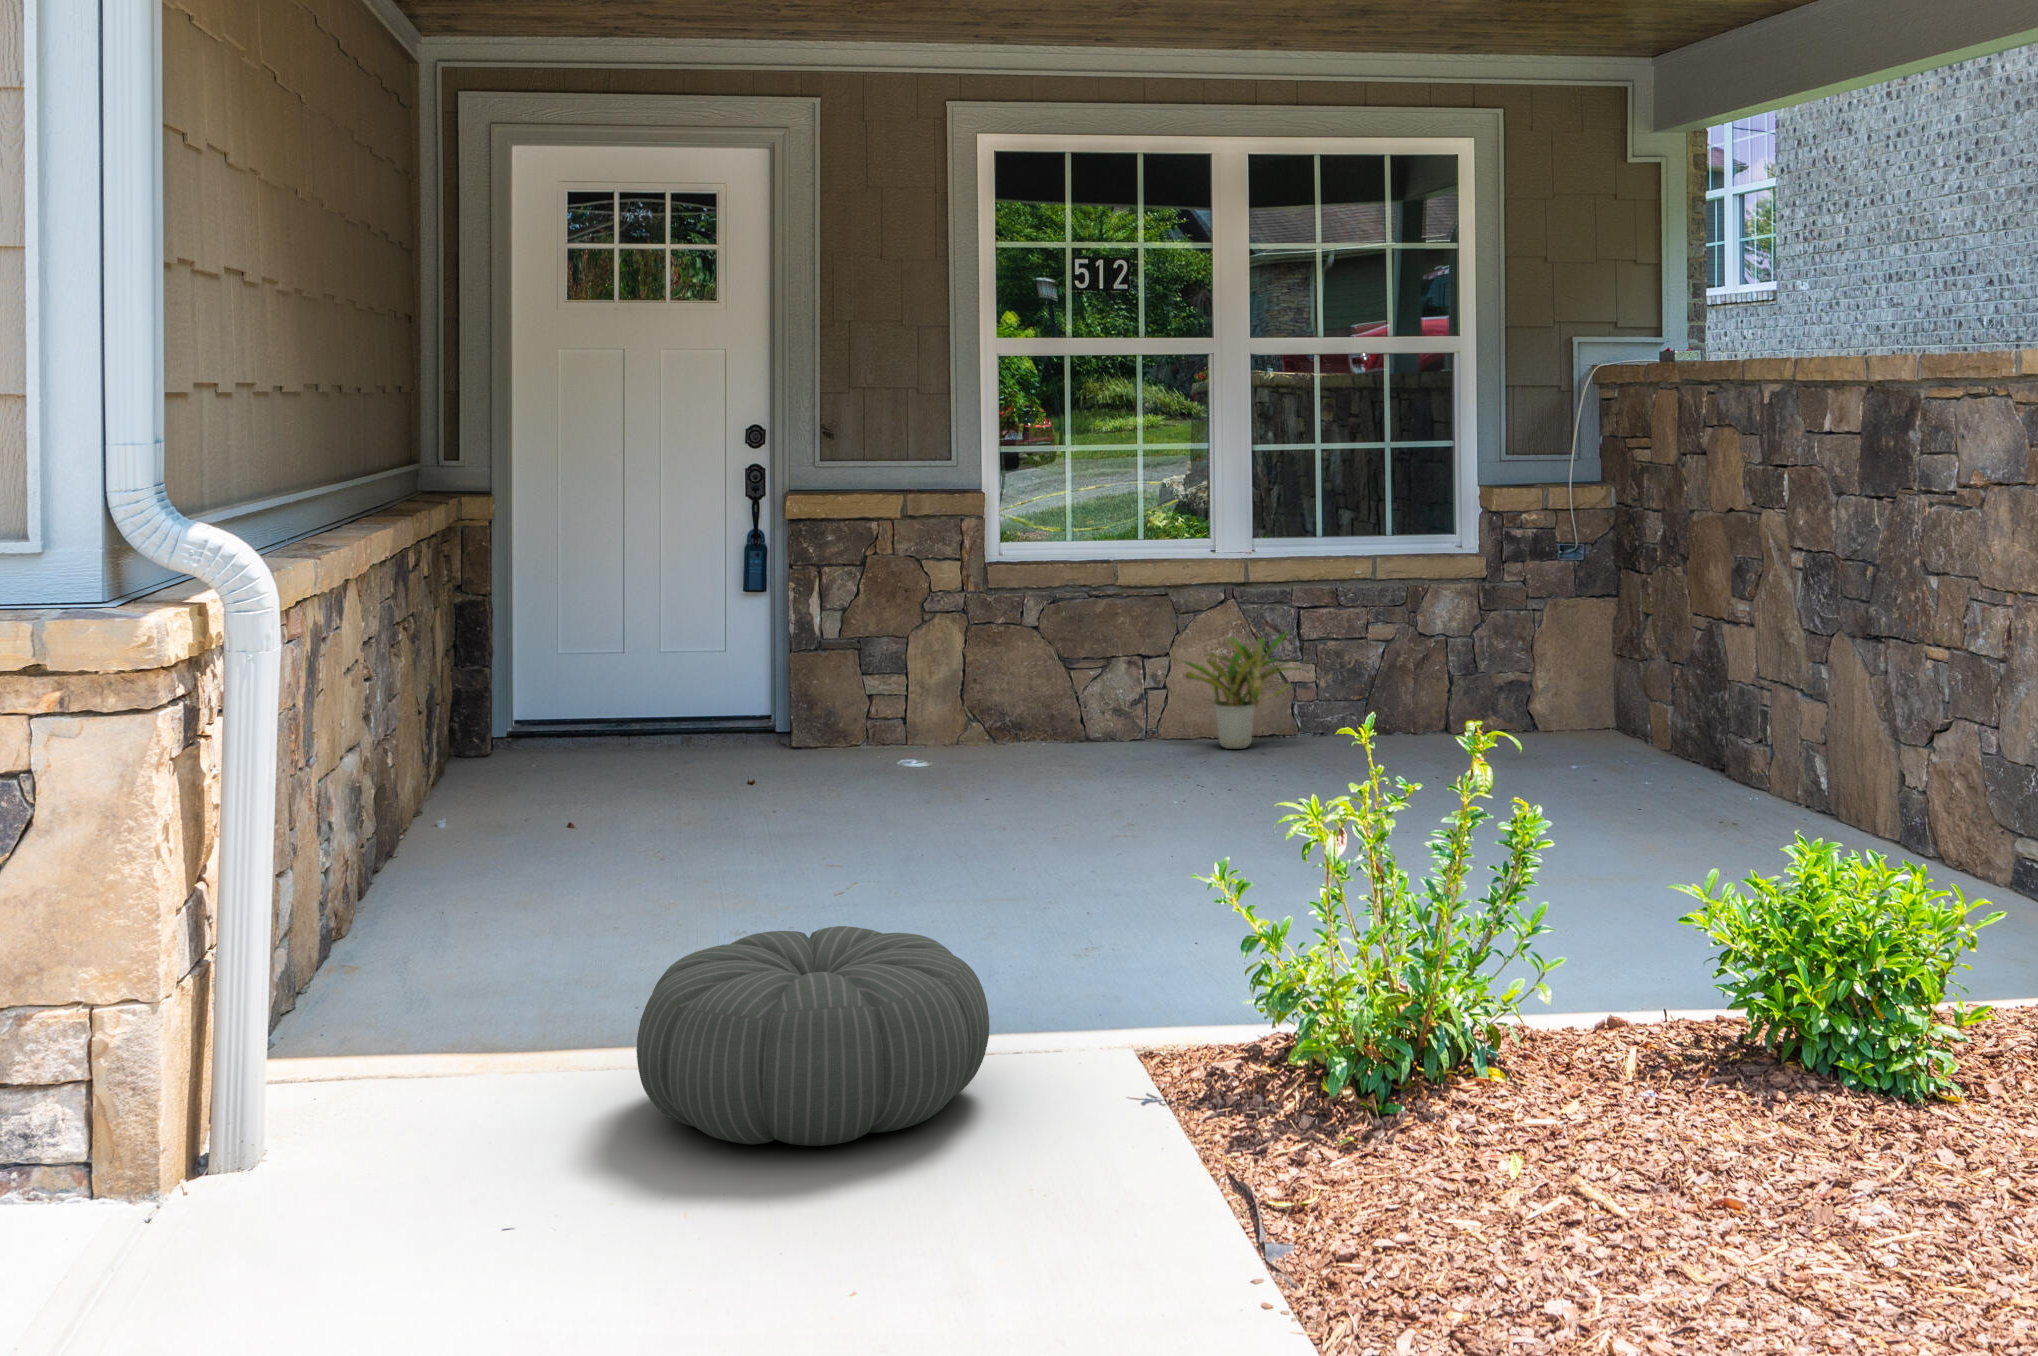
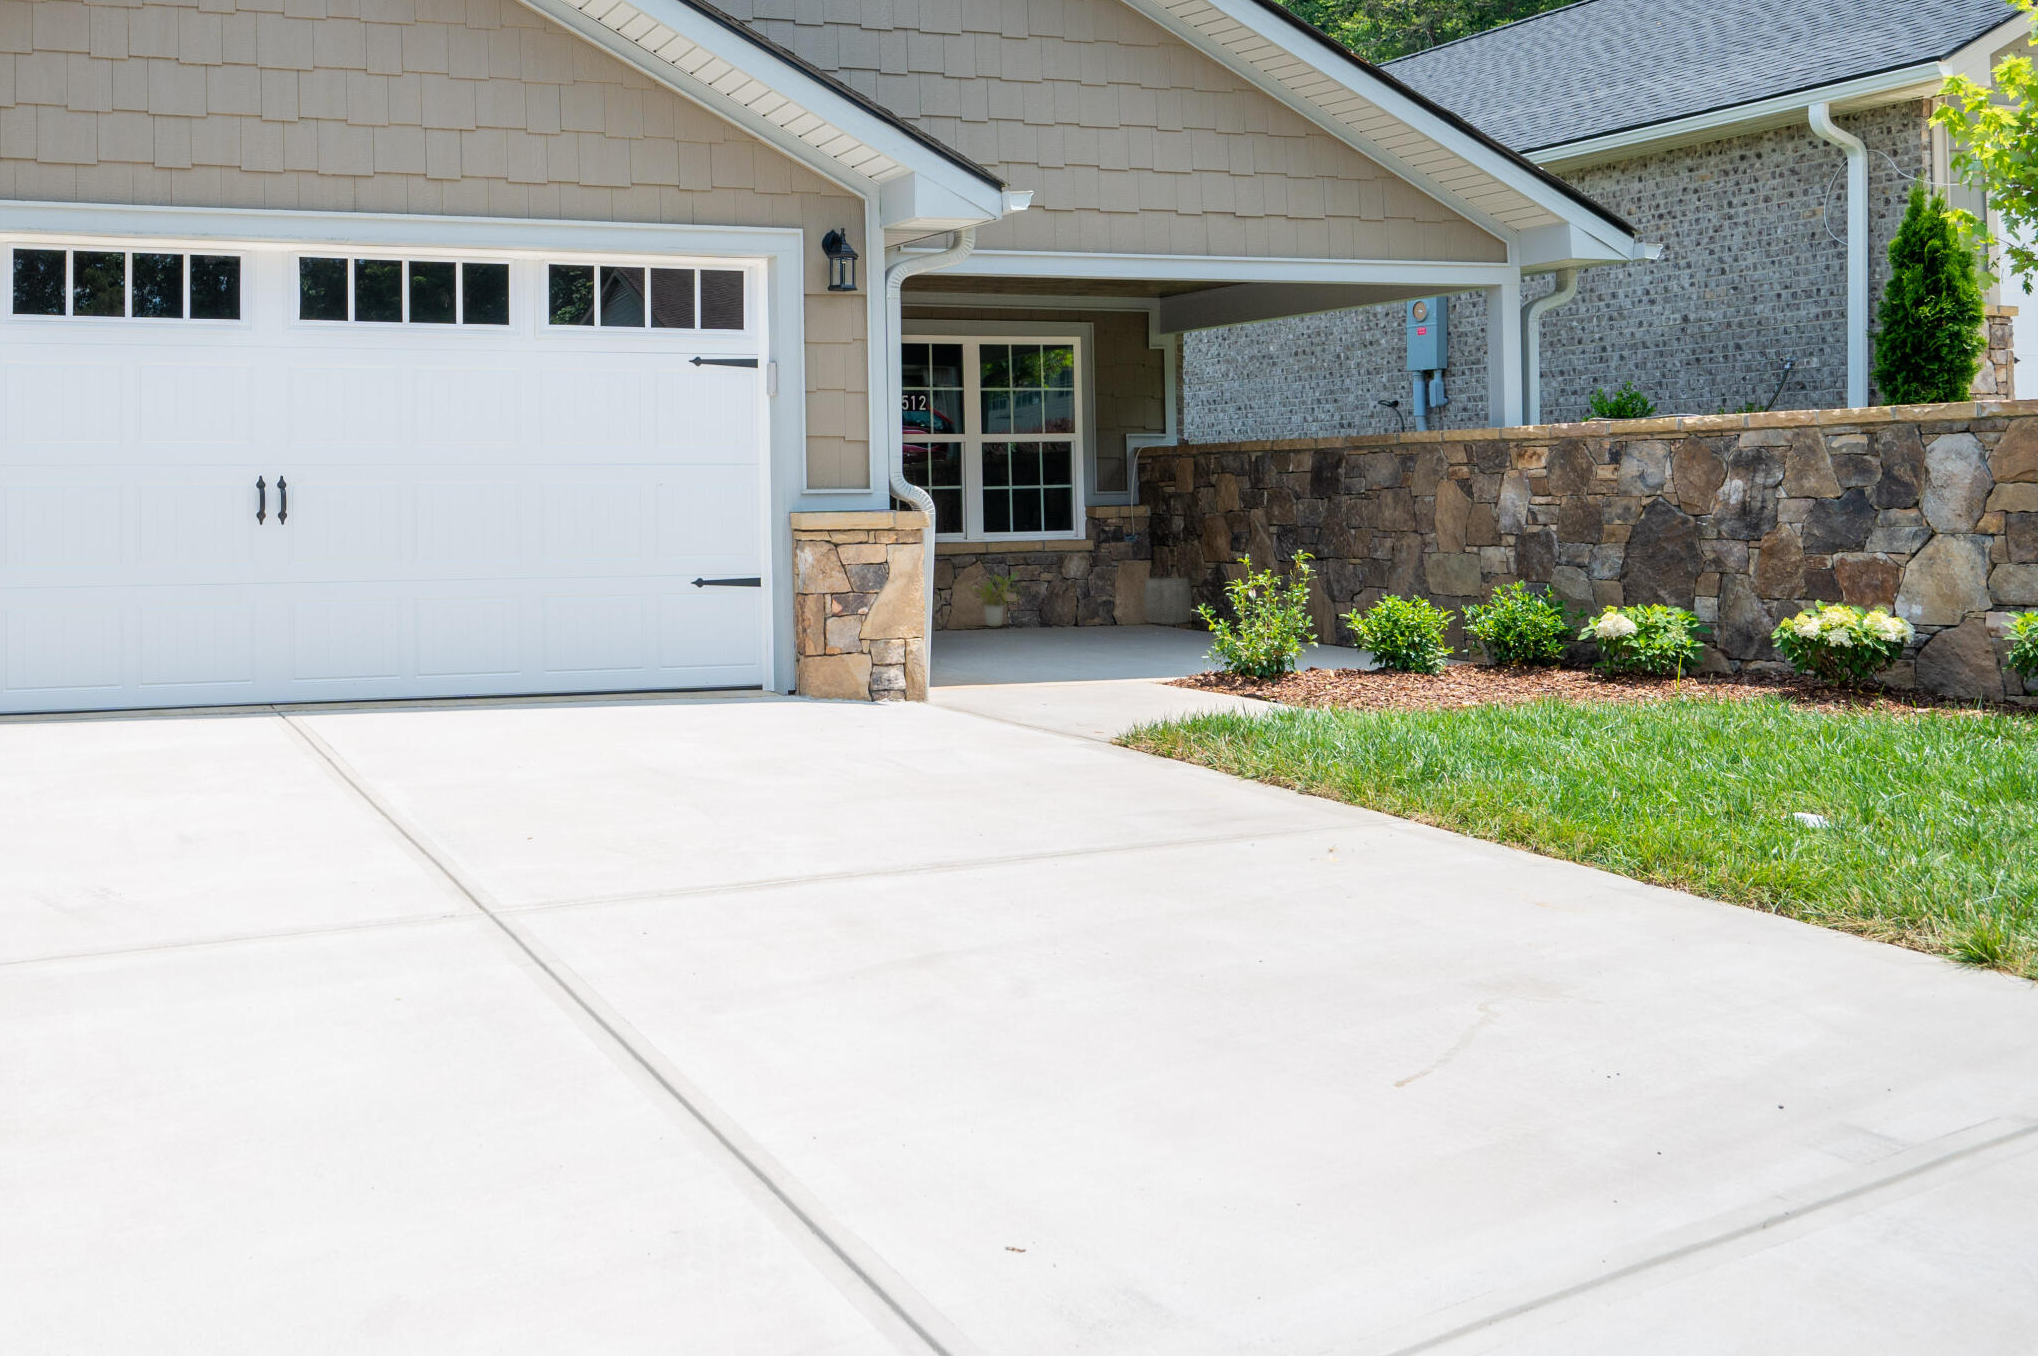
woven basket: none [1565,646,1662,753] -> present [1144,578,1191,624]
pouf: present [637,926,989,1146] -> none [1016,631,1138,687]

